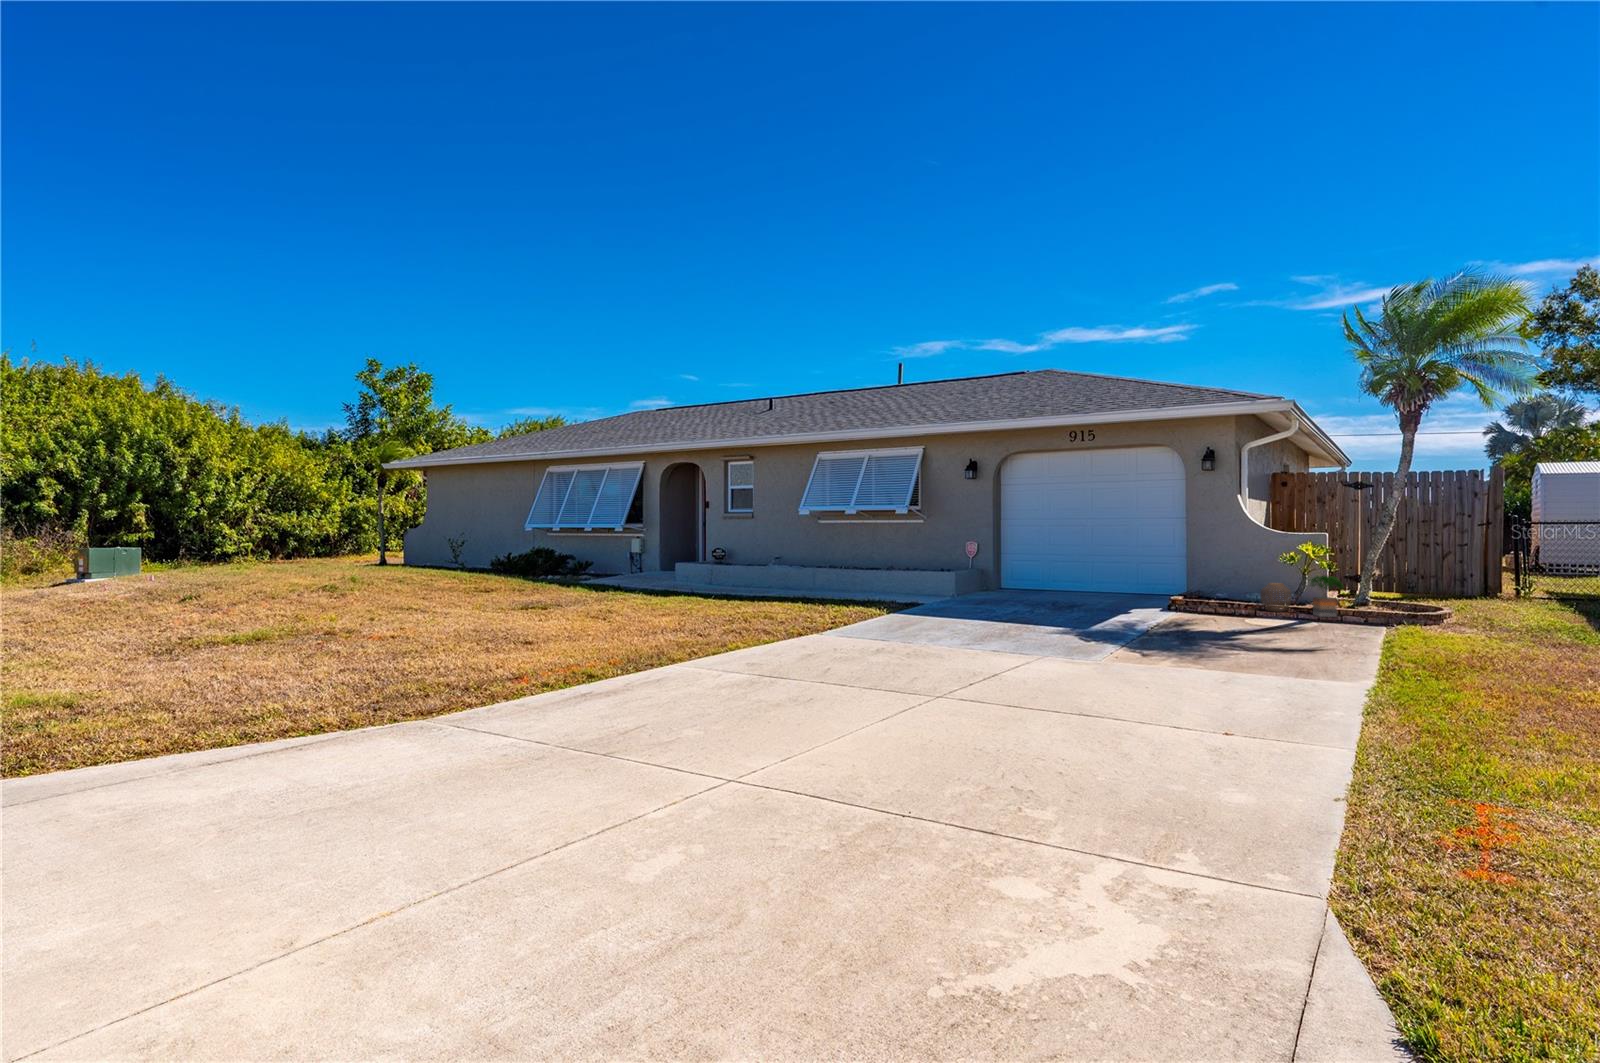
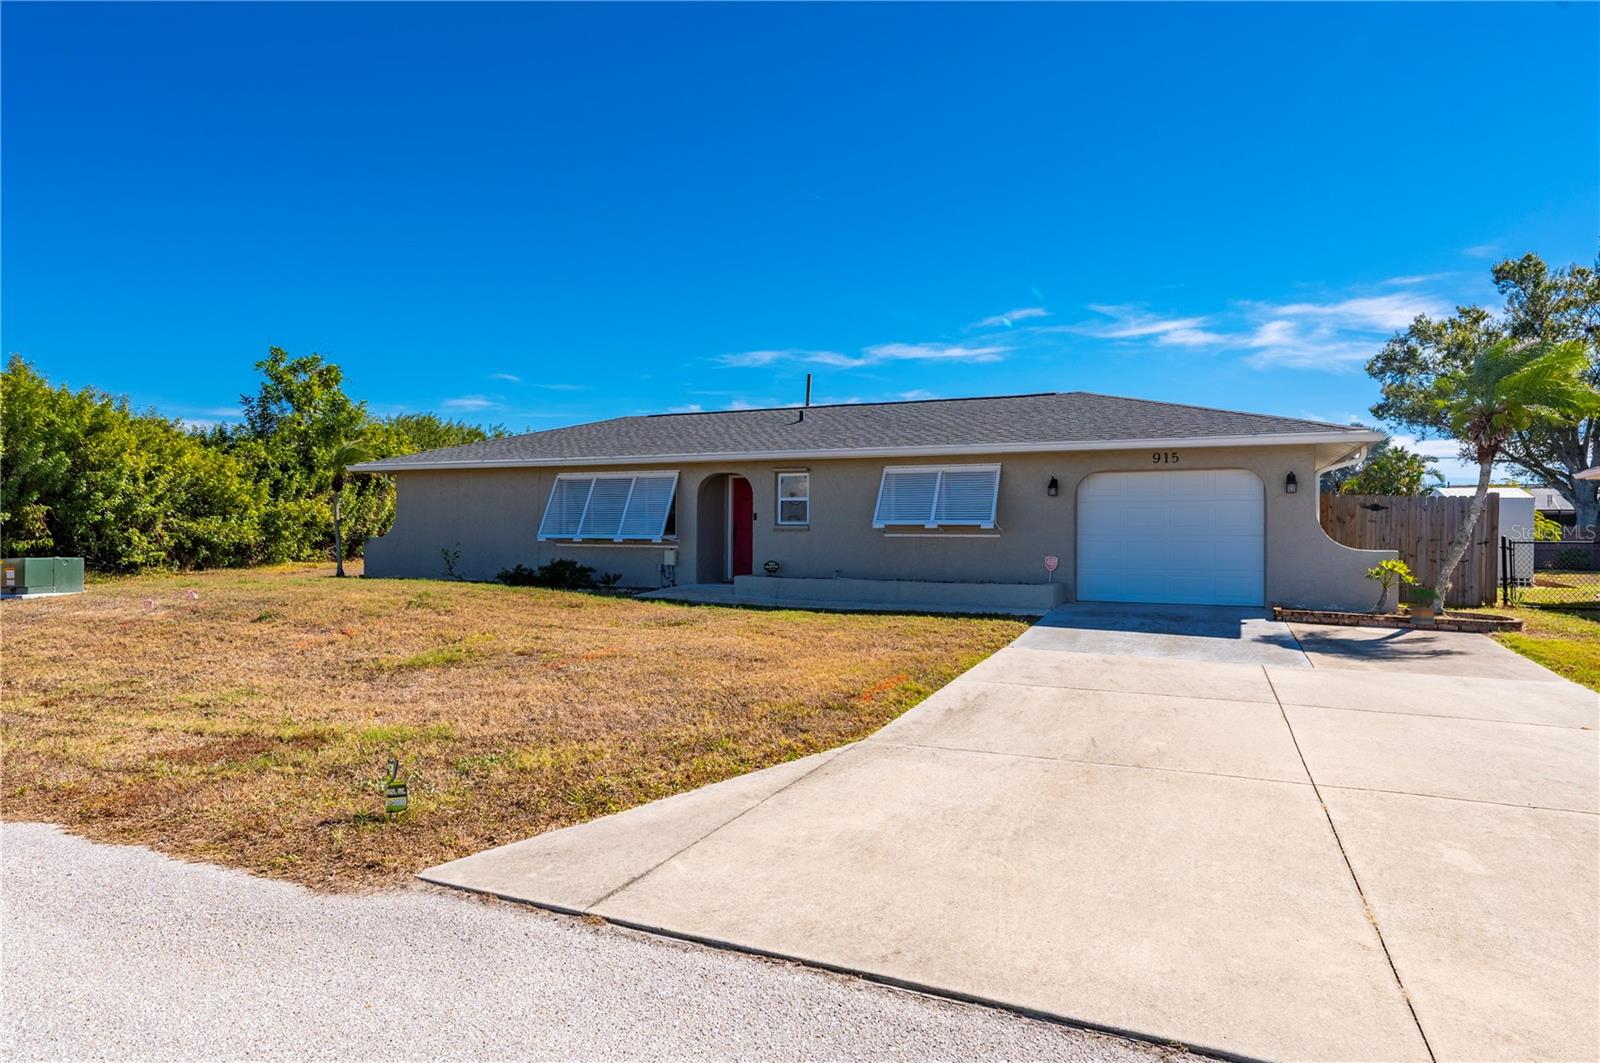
woven basket: present [1261,583,1291,611] -> none [1359,595,1387,621]

